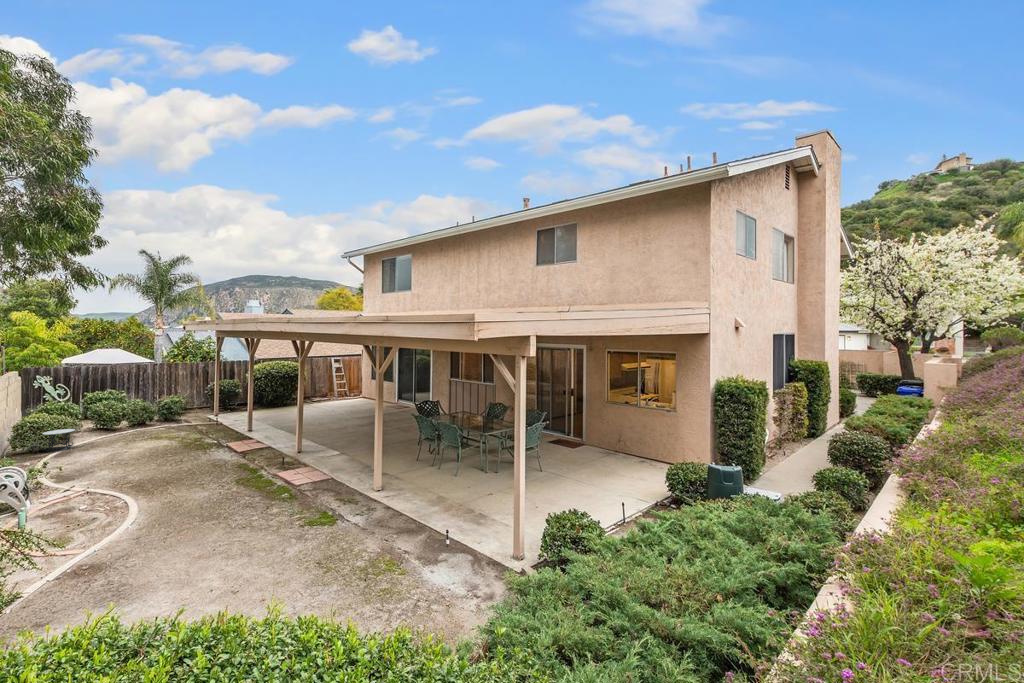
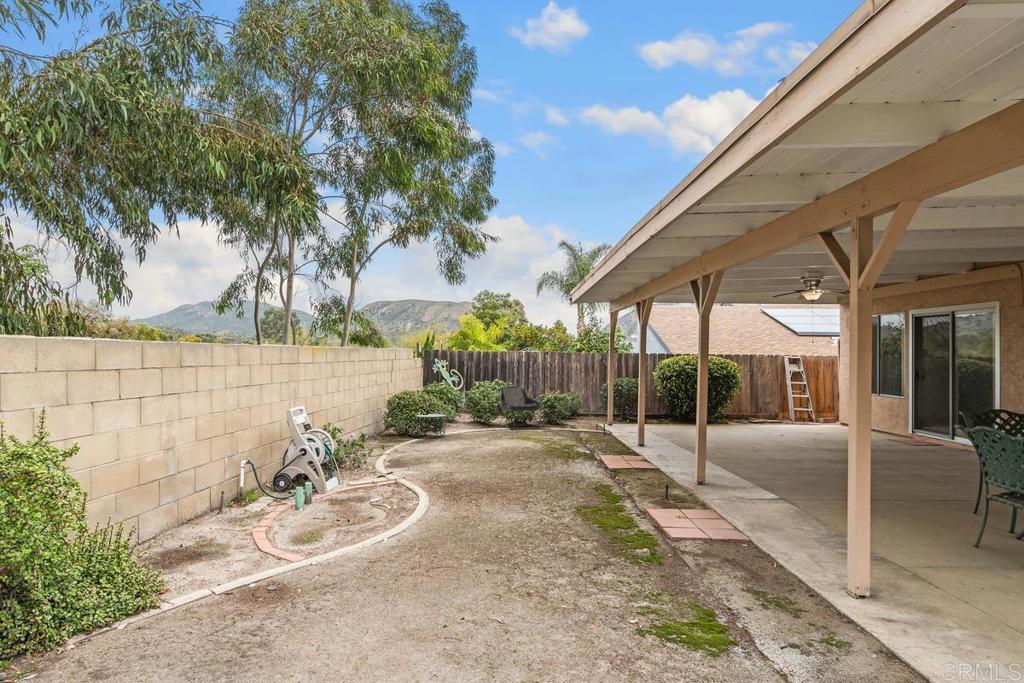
lounge chair: none [118,396,160,431] -> present [498,386,541,429]

